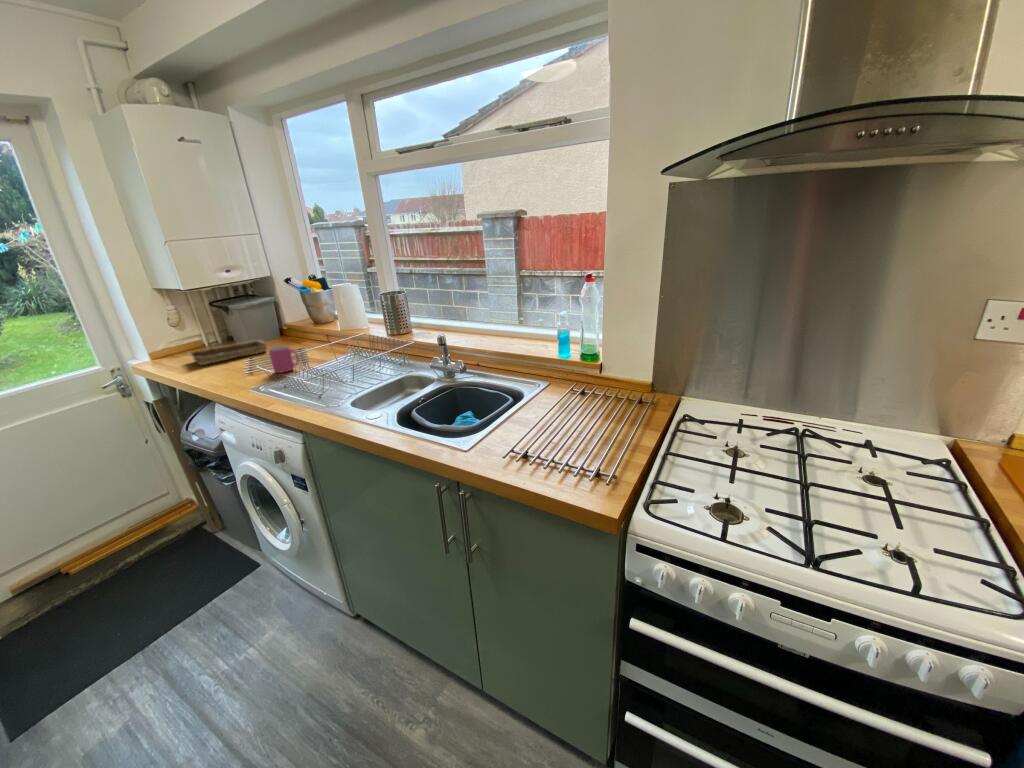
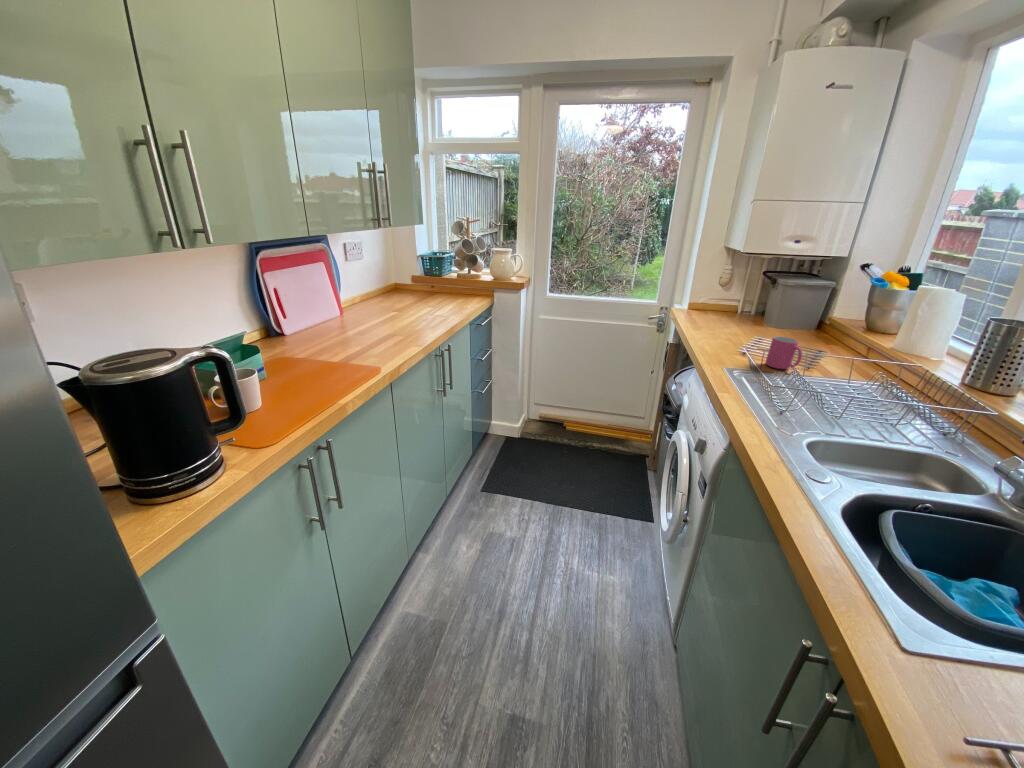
tray: present [189,340,267,365] -> none [712,312,789,339]

